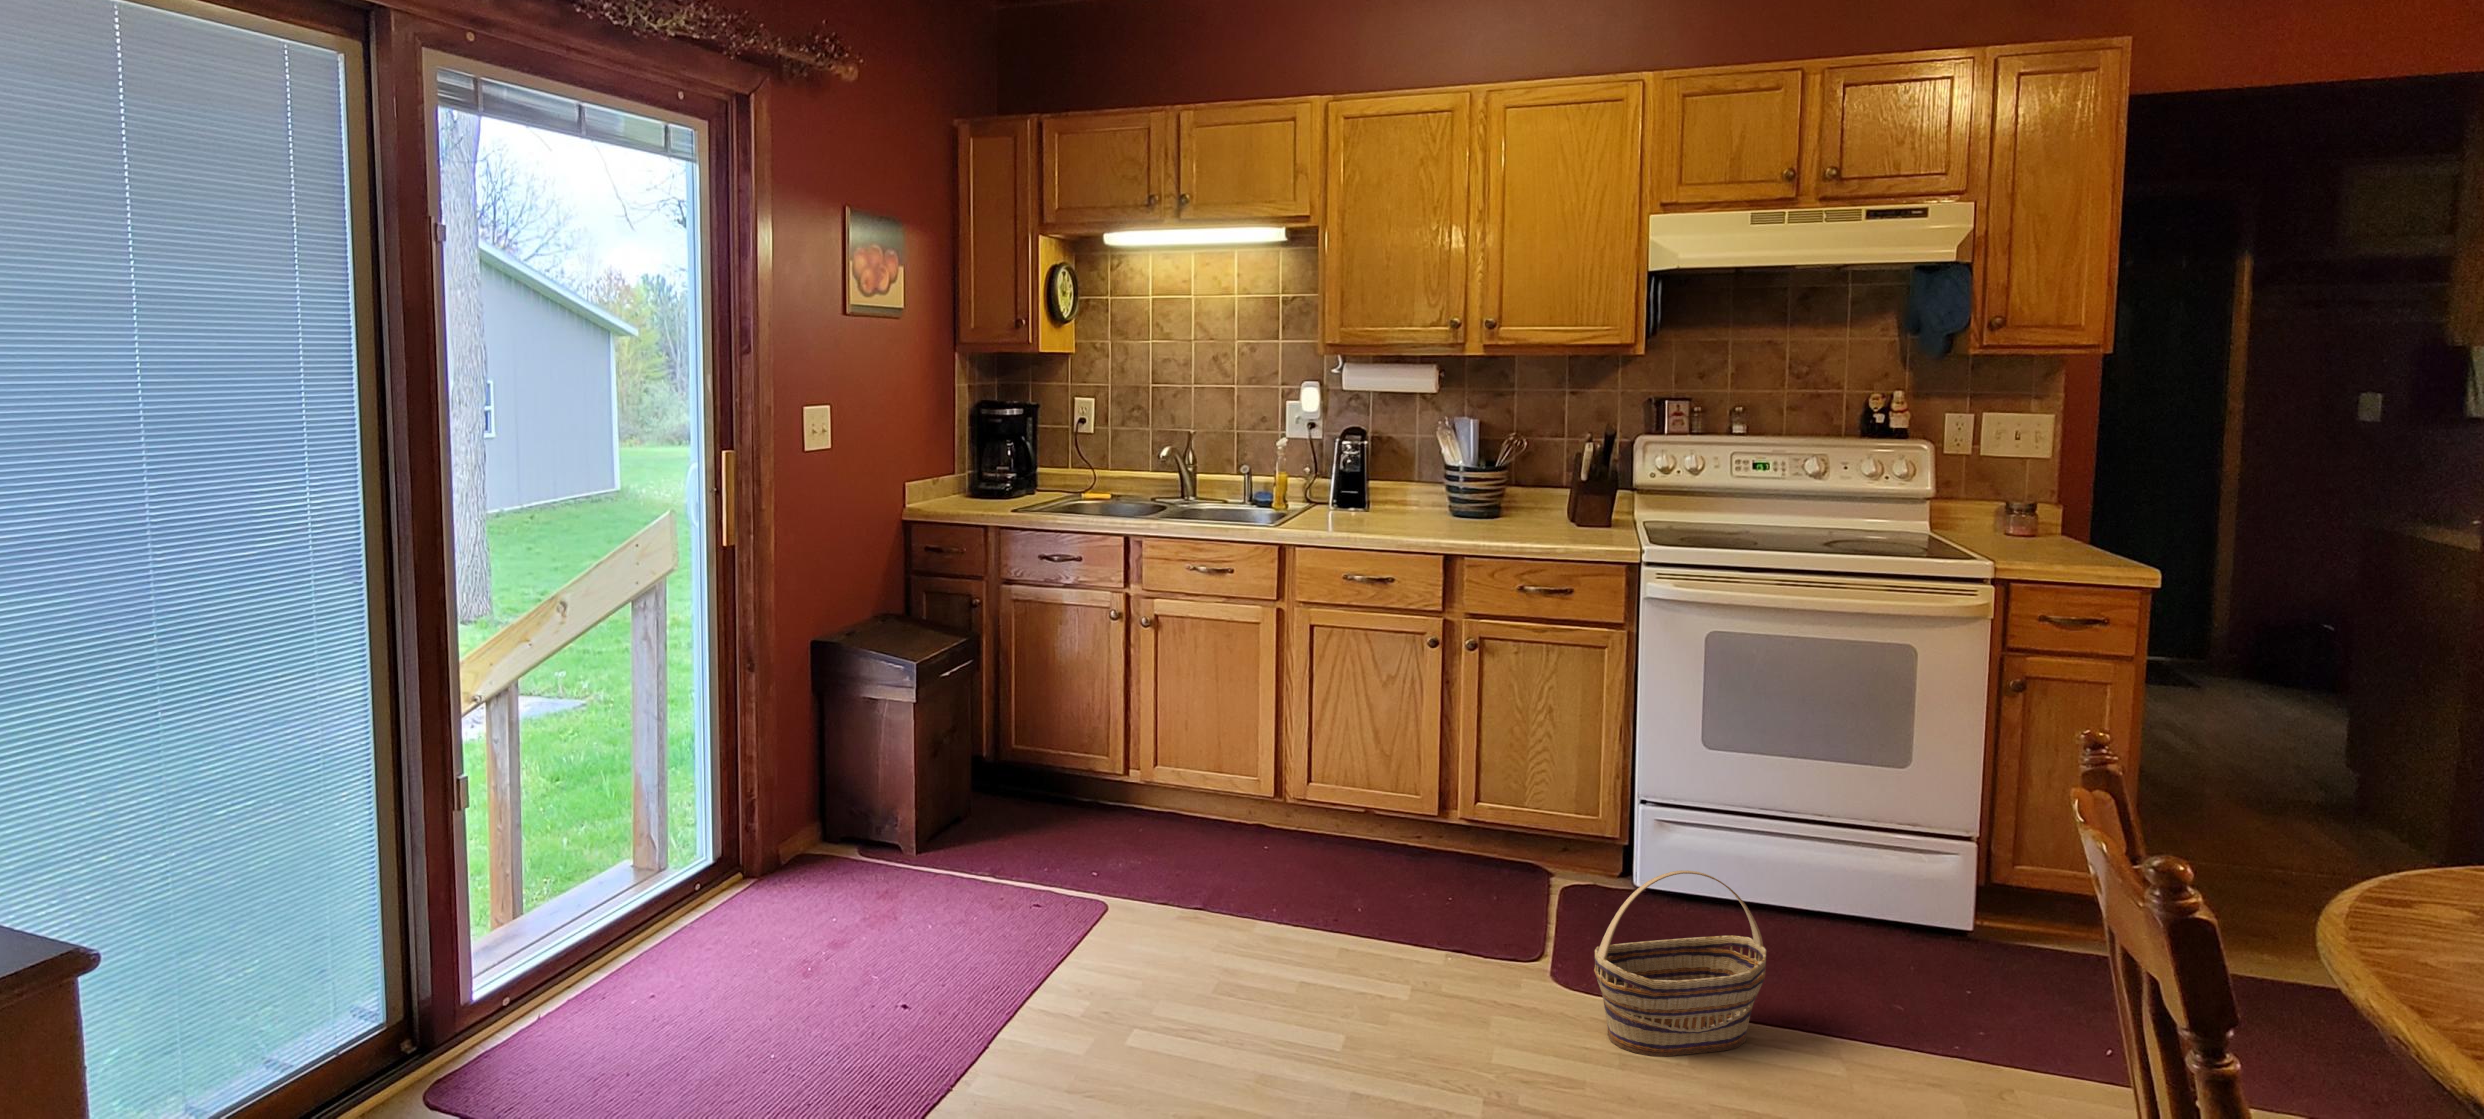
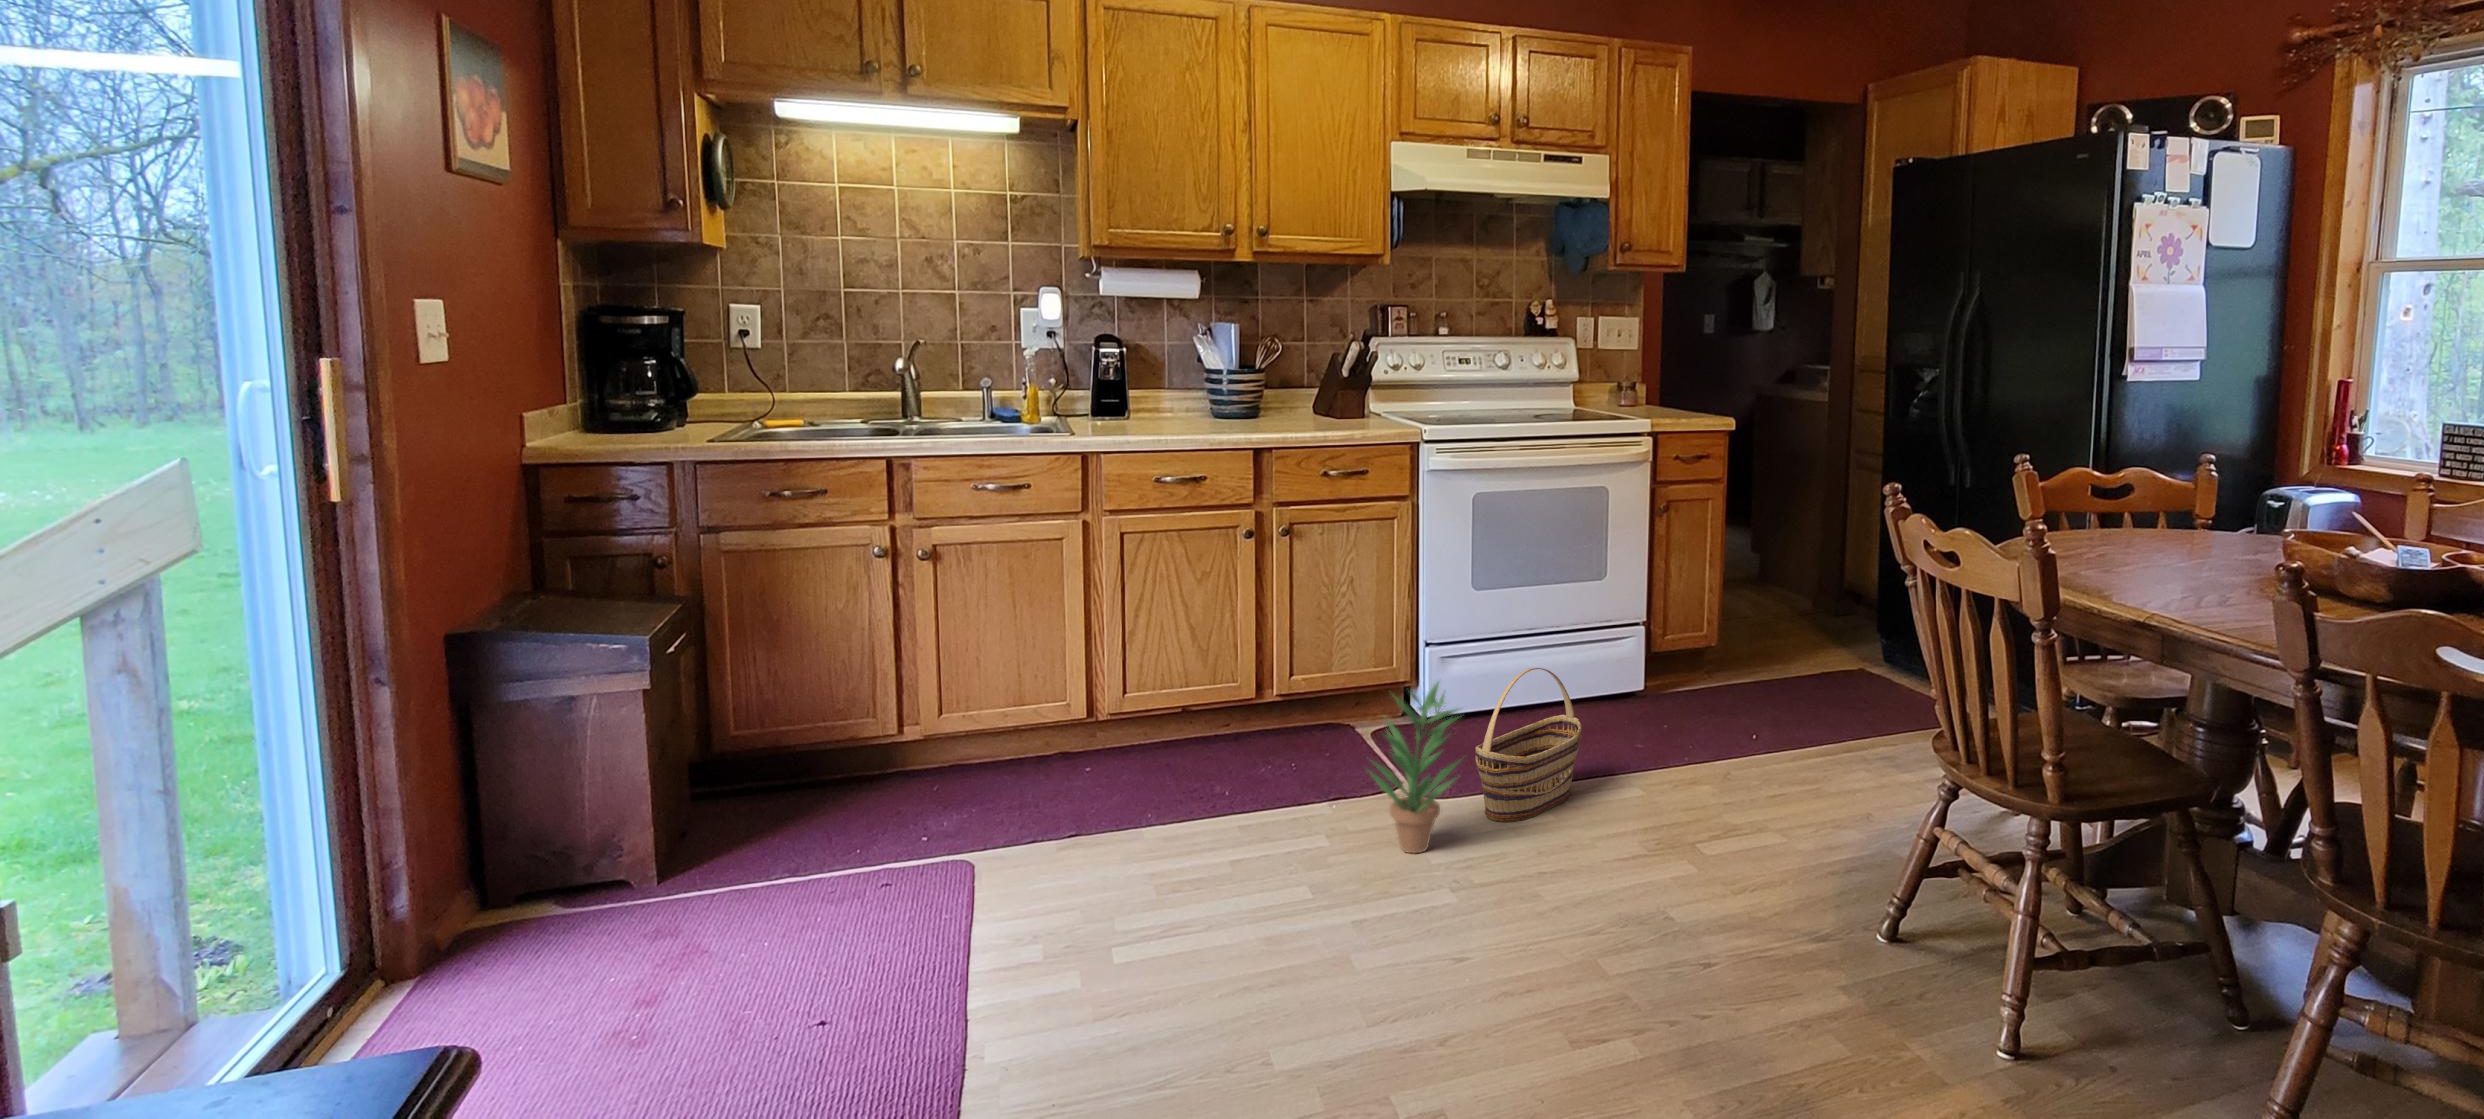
potted plant: none [1439,856,1554,1052] -> present [1368,682,1461,854]

